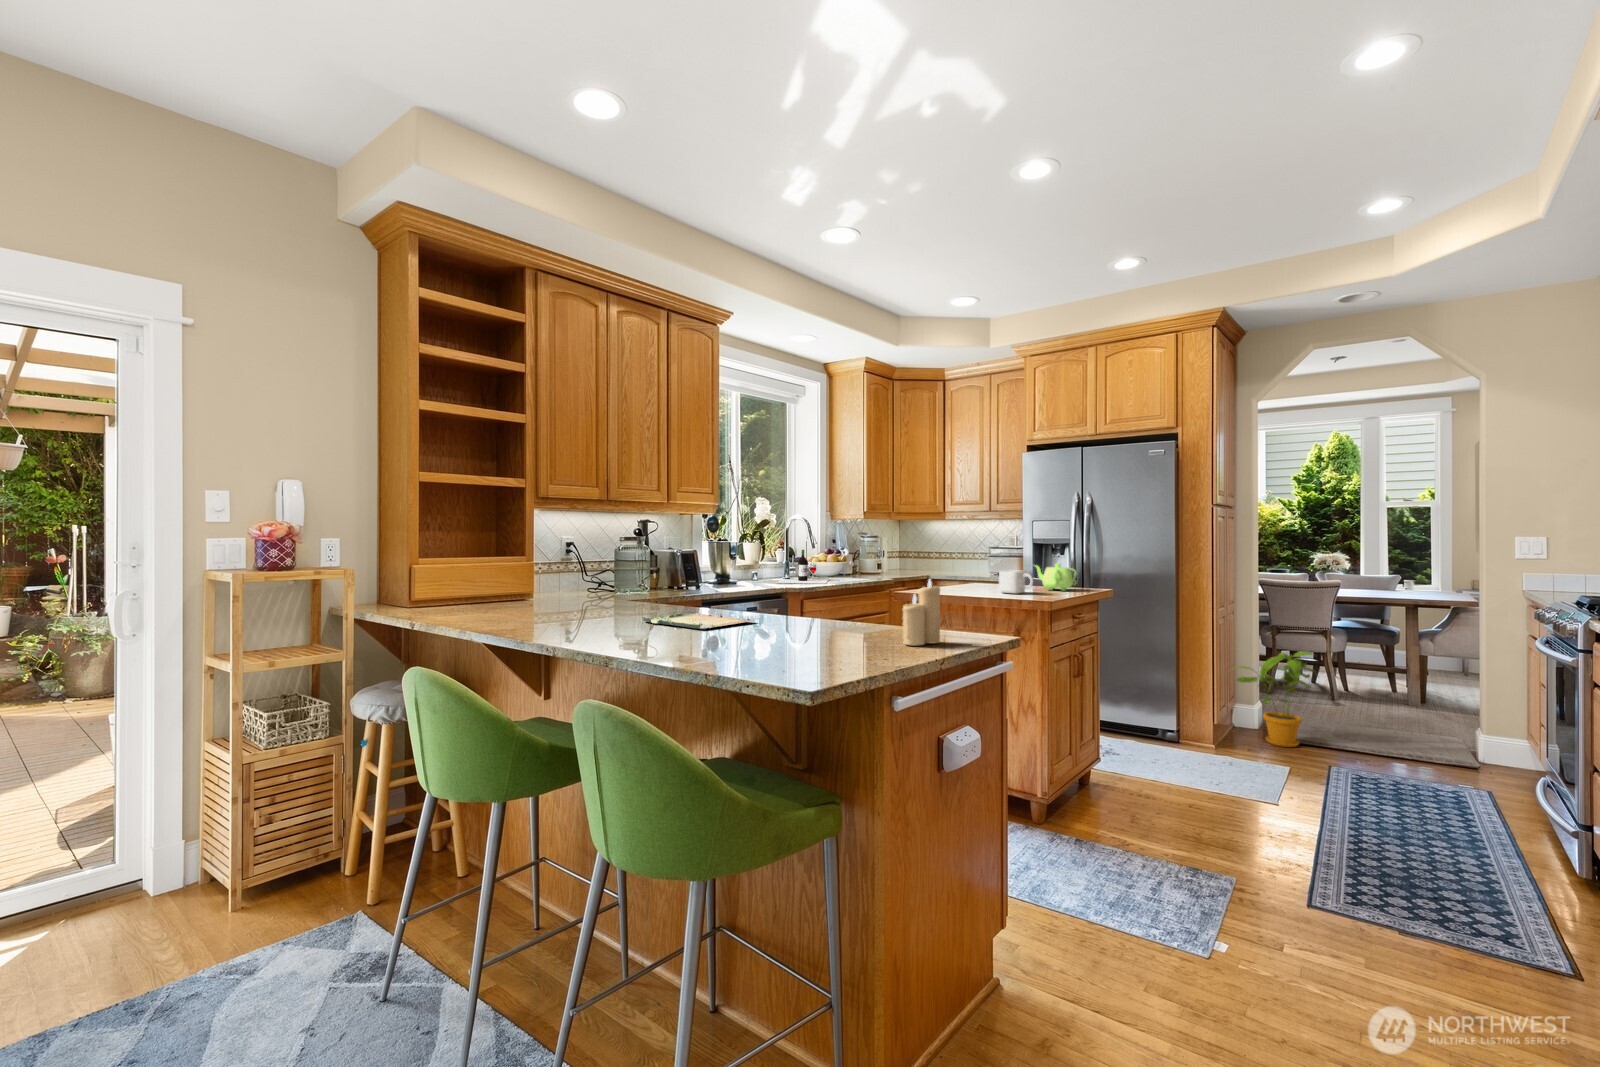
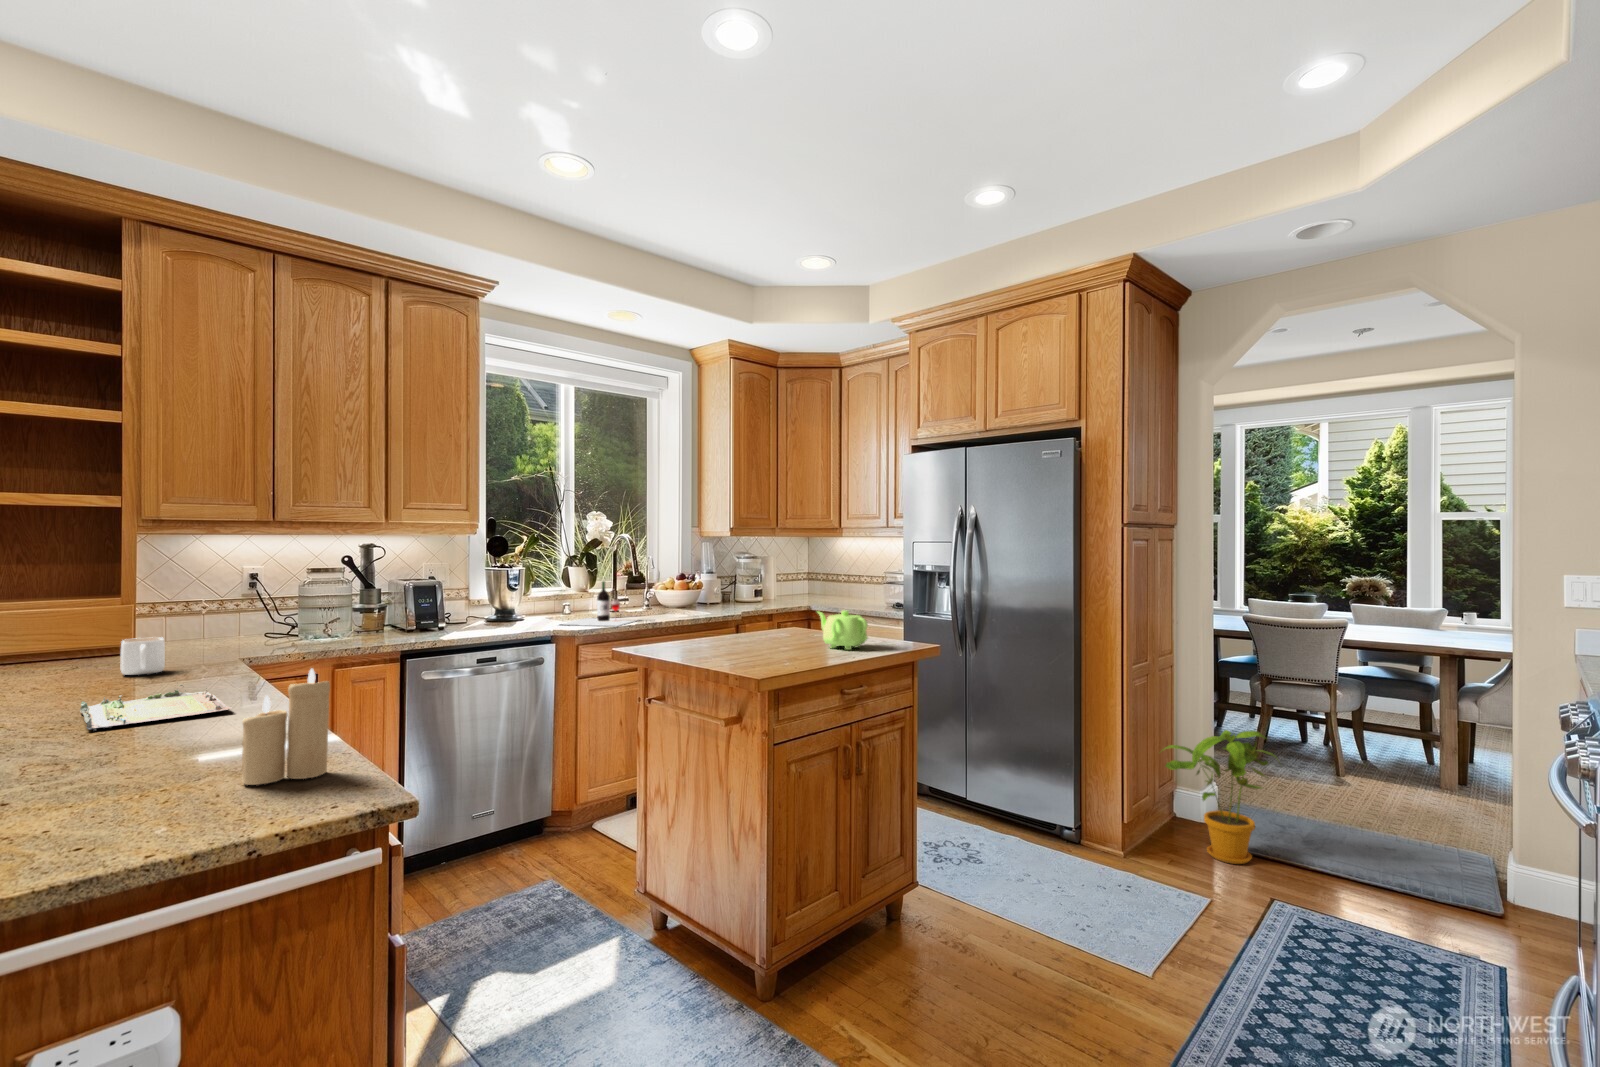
mug: present [999,570,1033,594] -> present [121,637,165,675]

